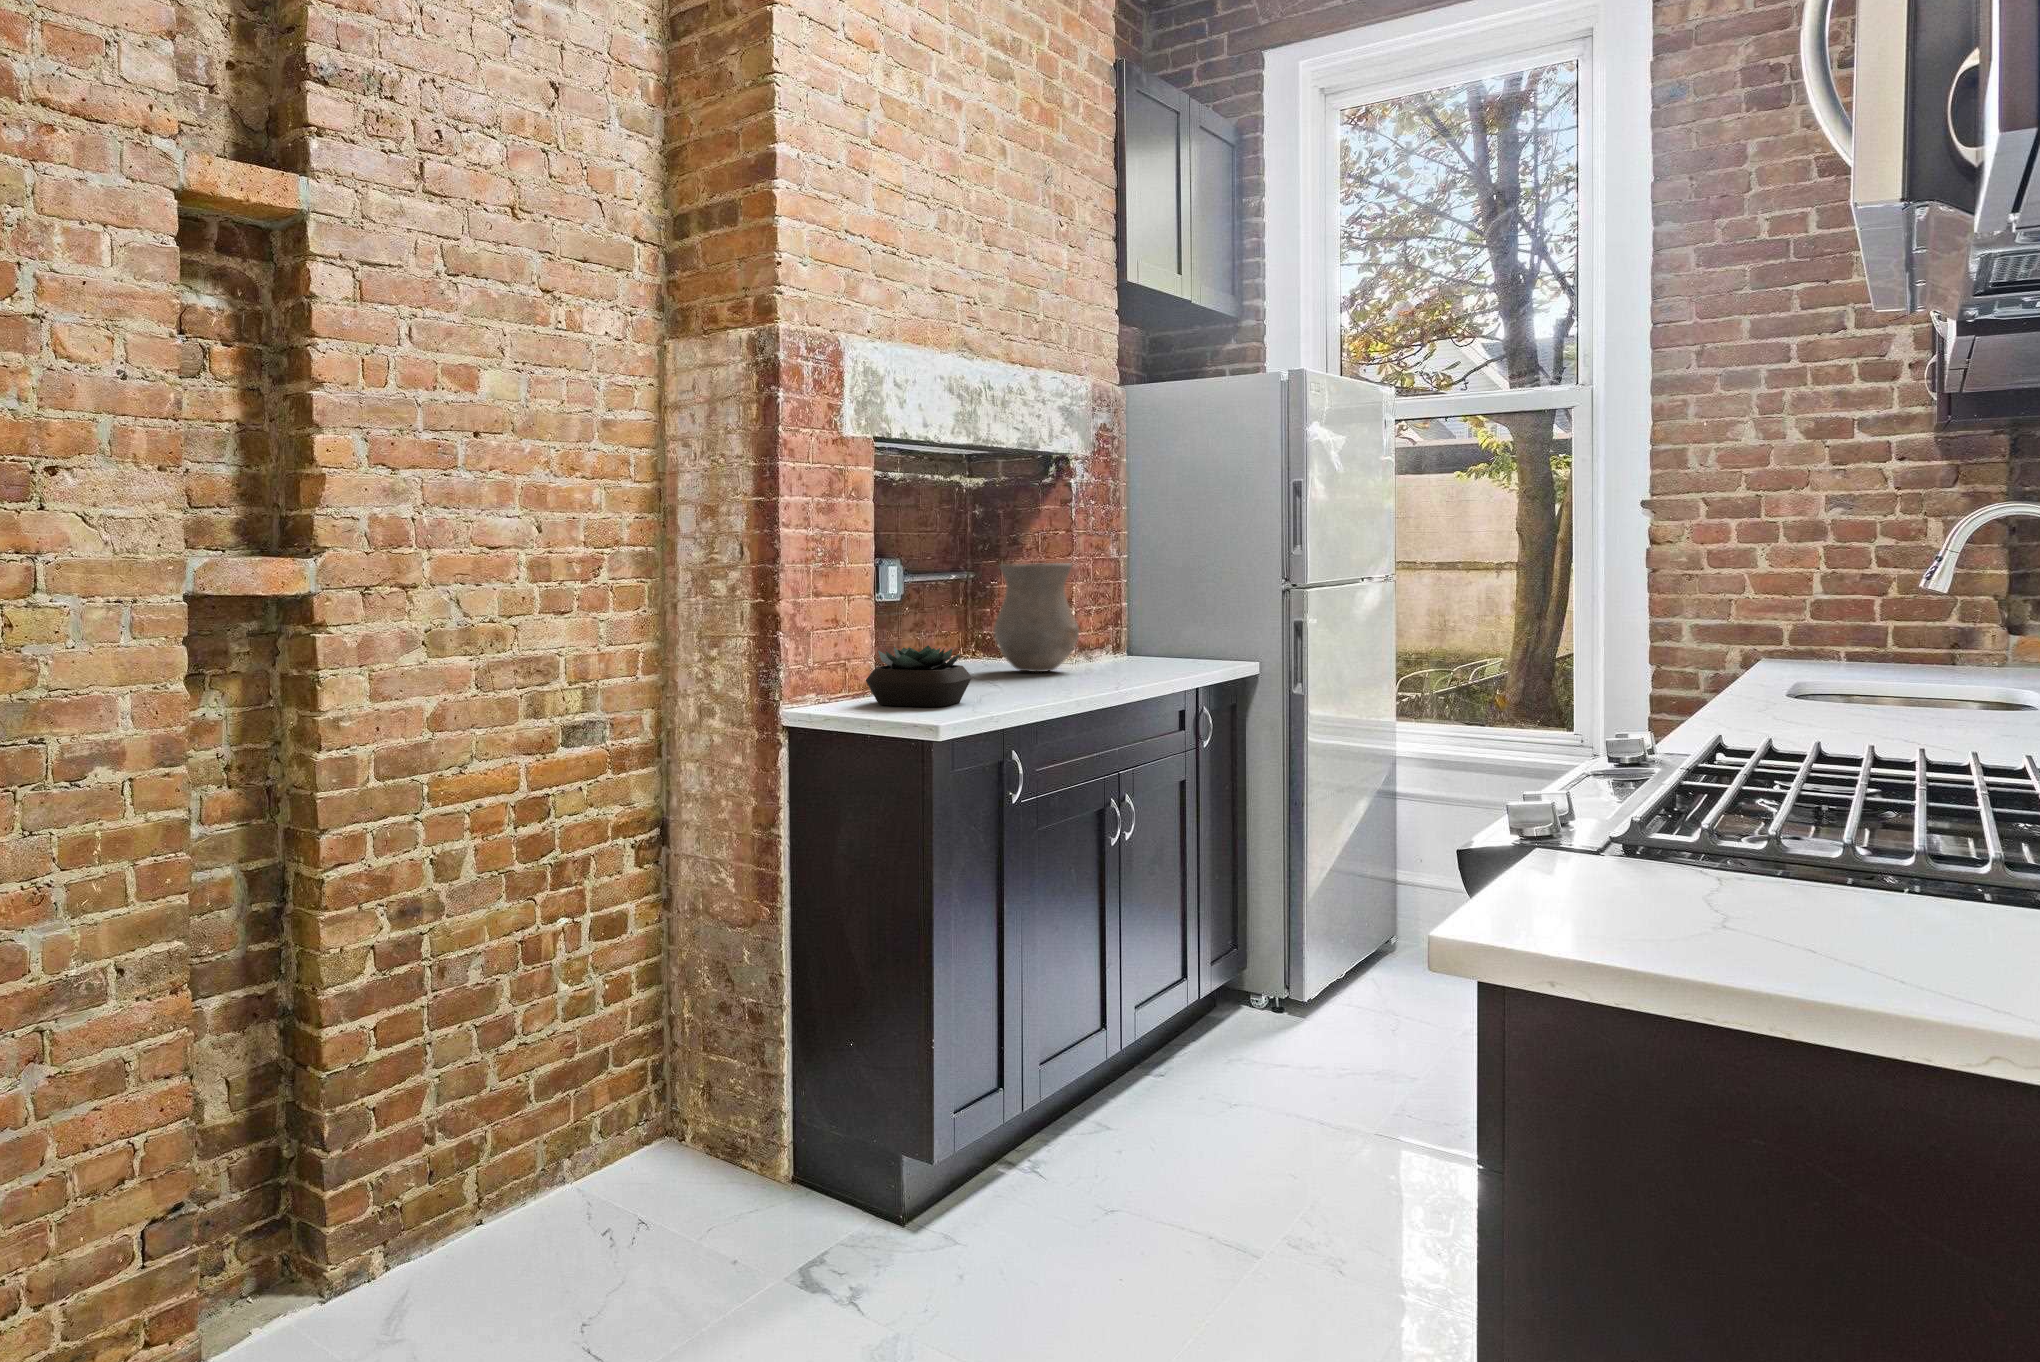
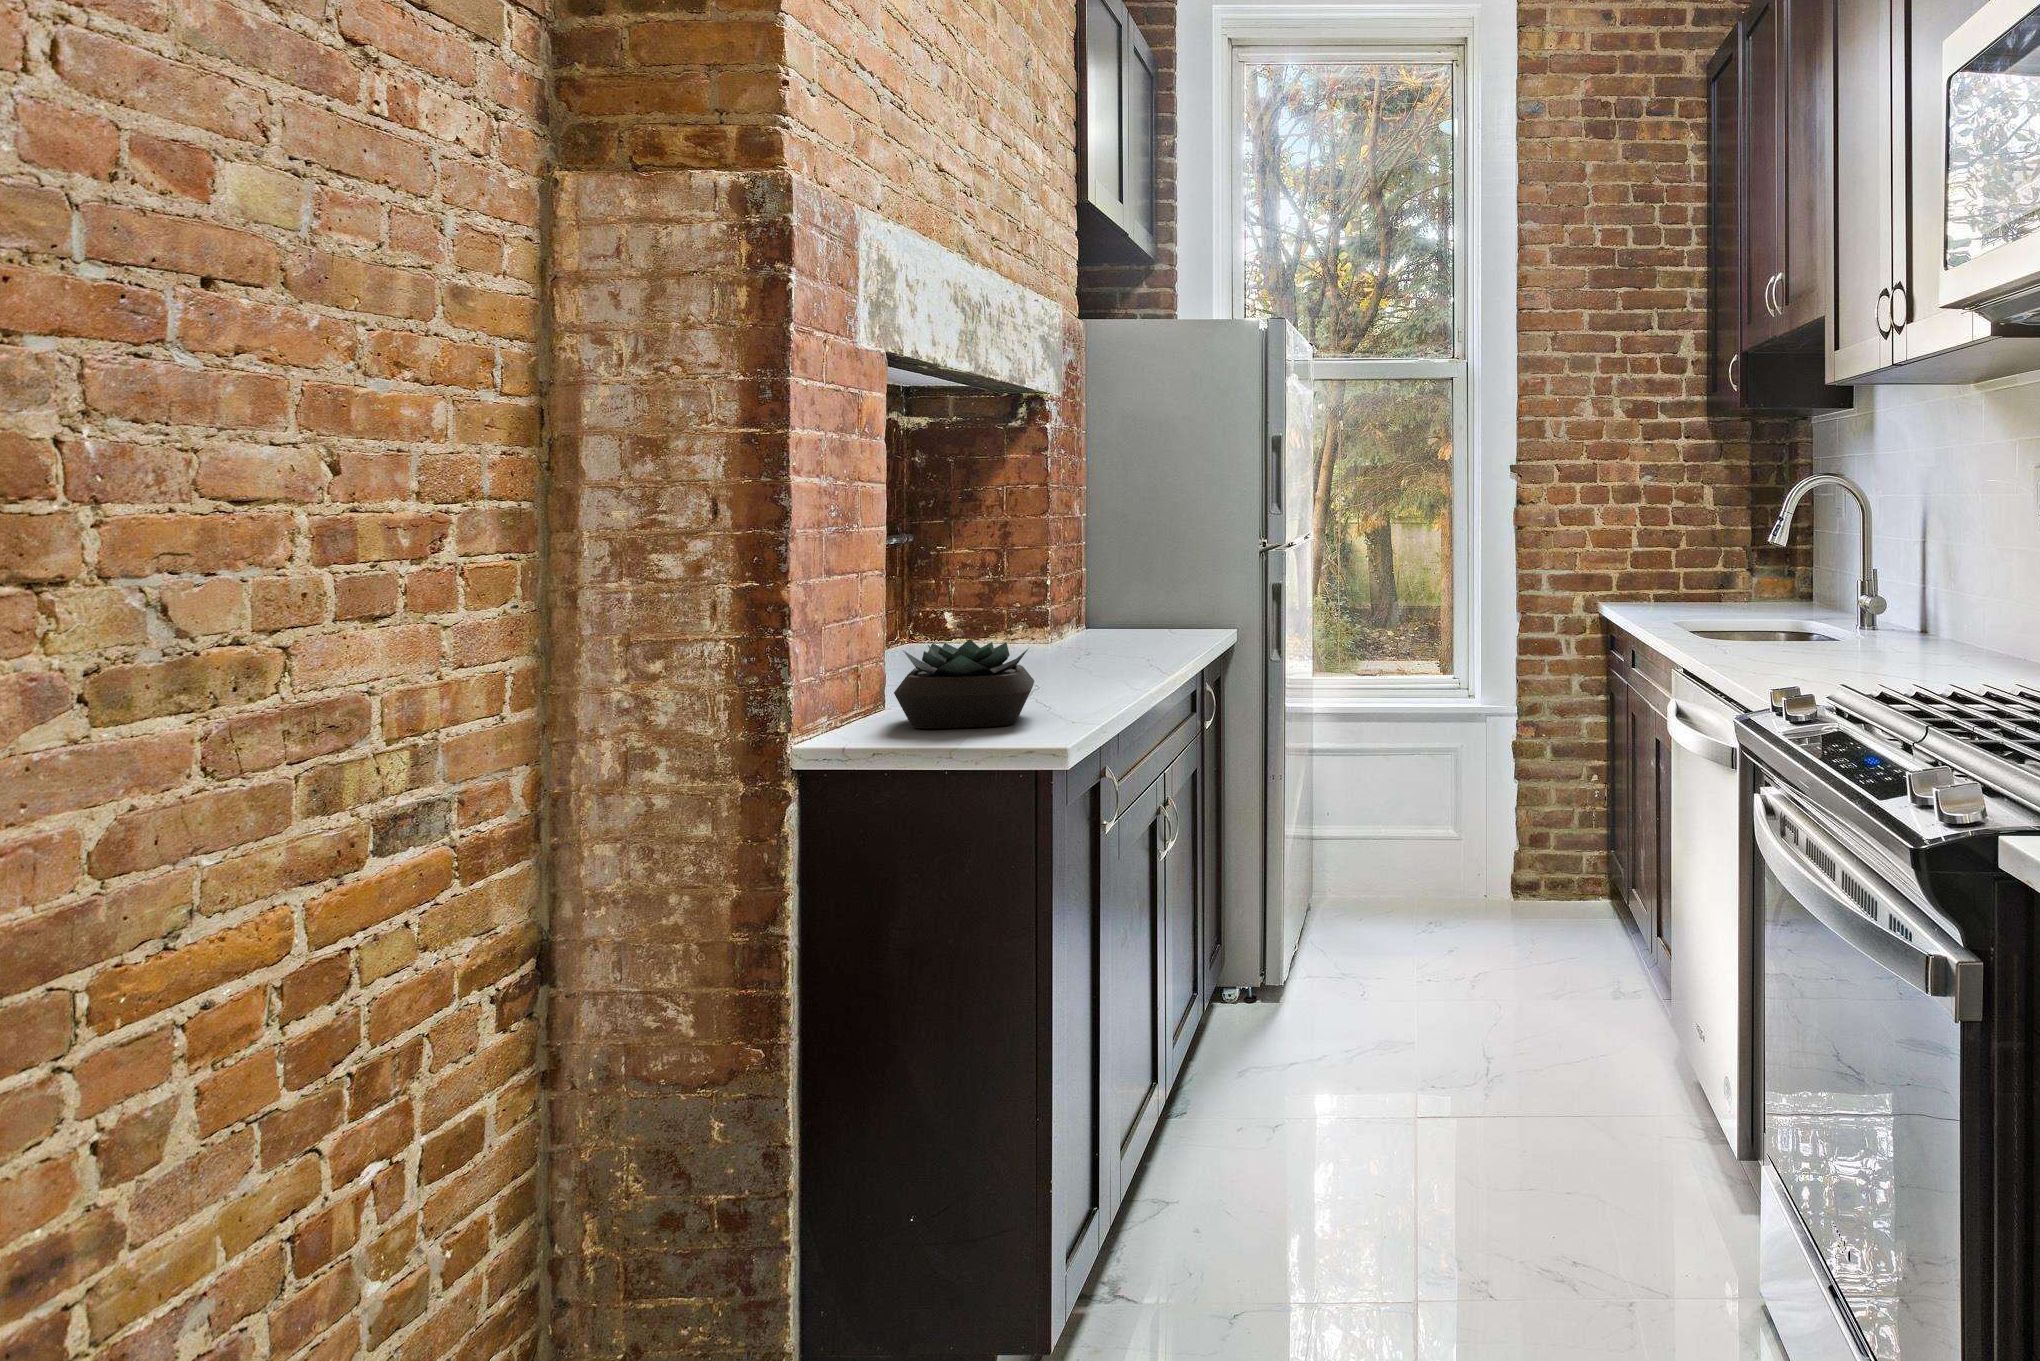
vase: present [994,563,1079,672] -> none [953,526,1061,658]

